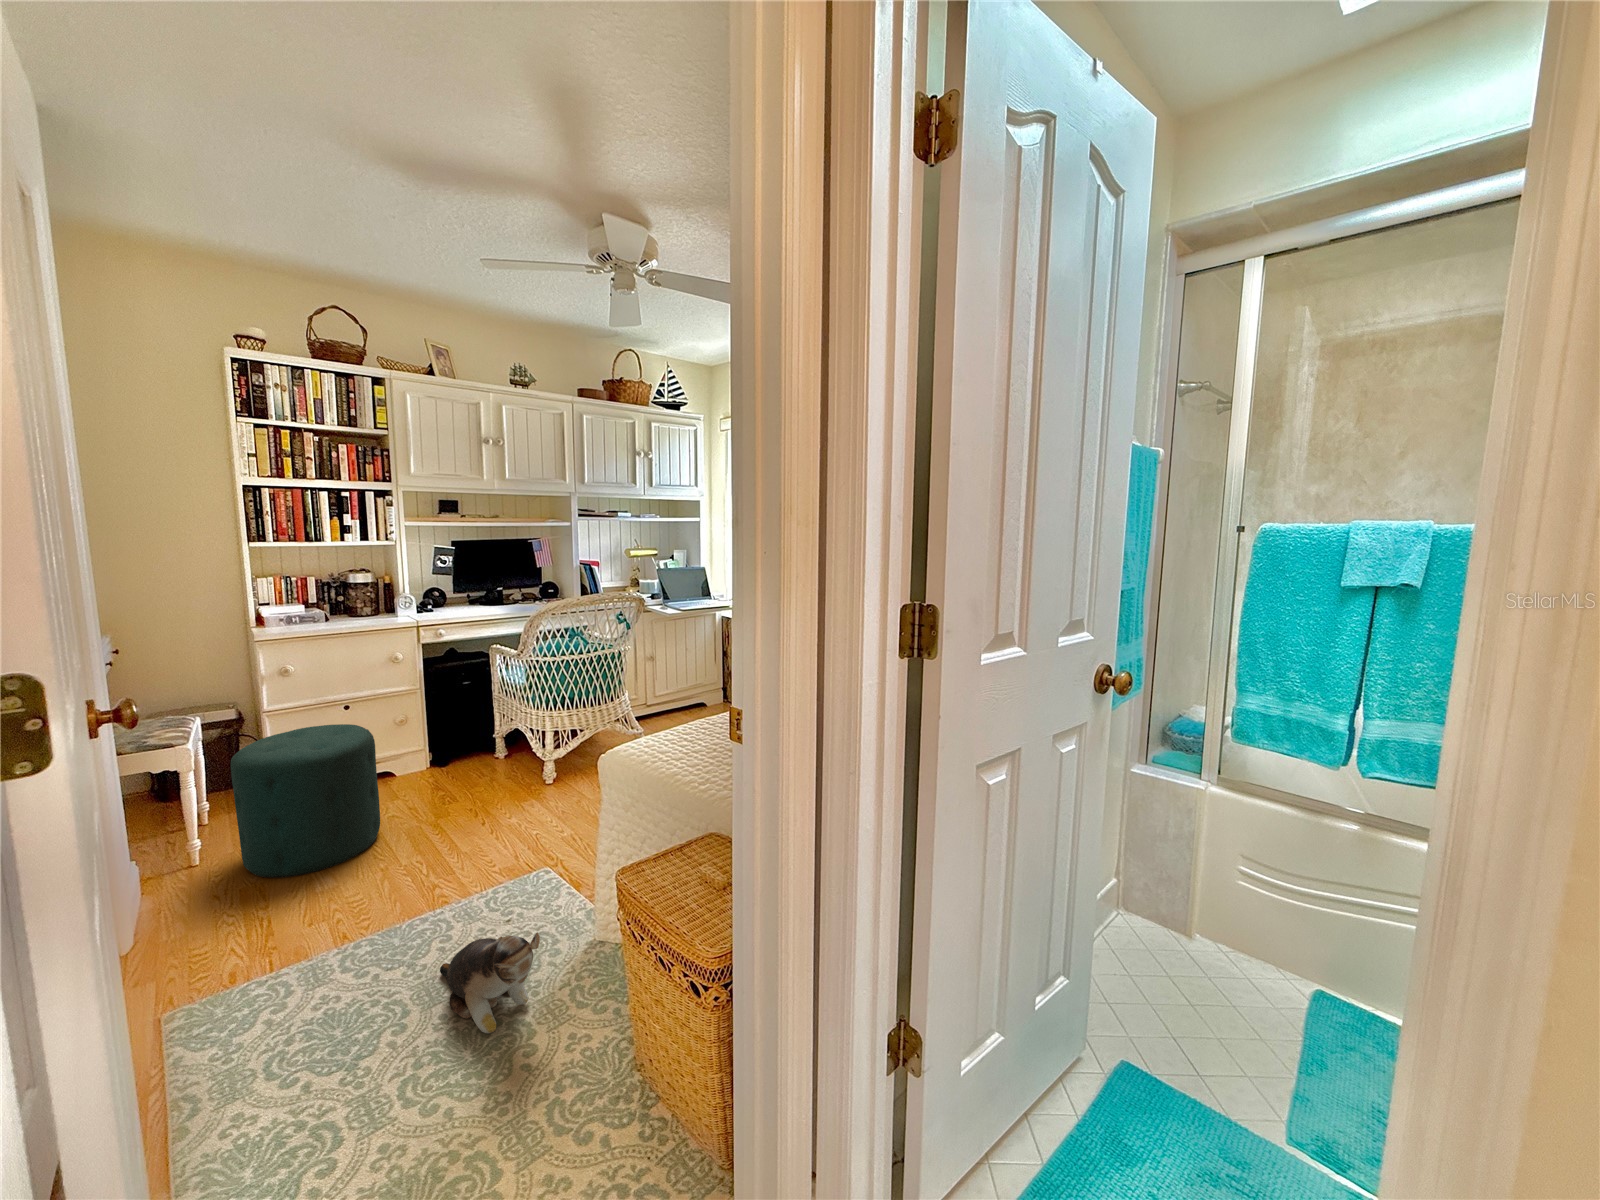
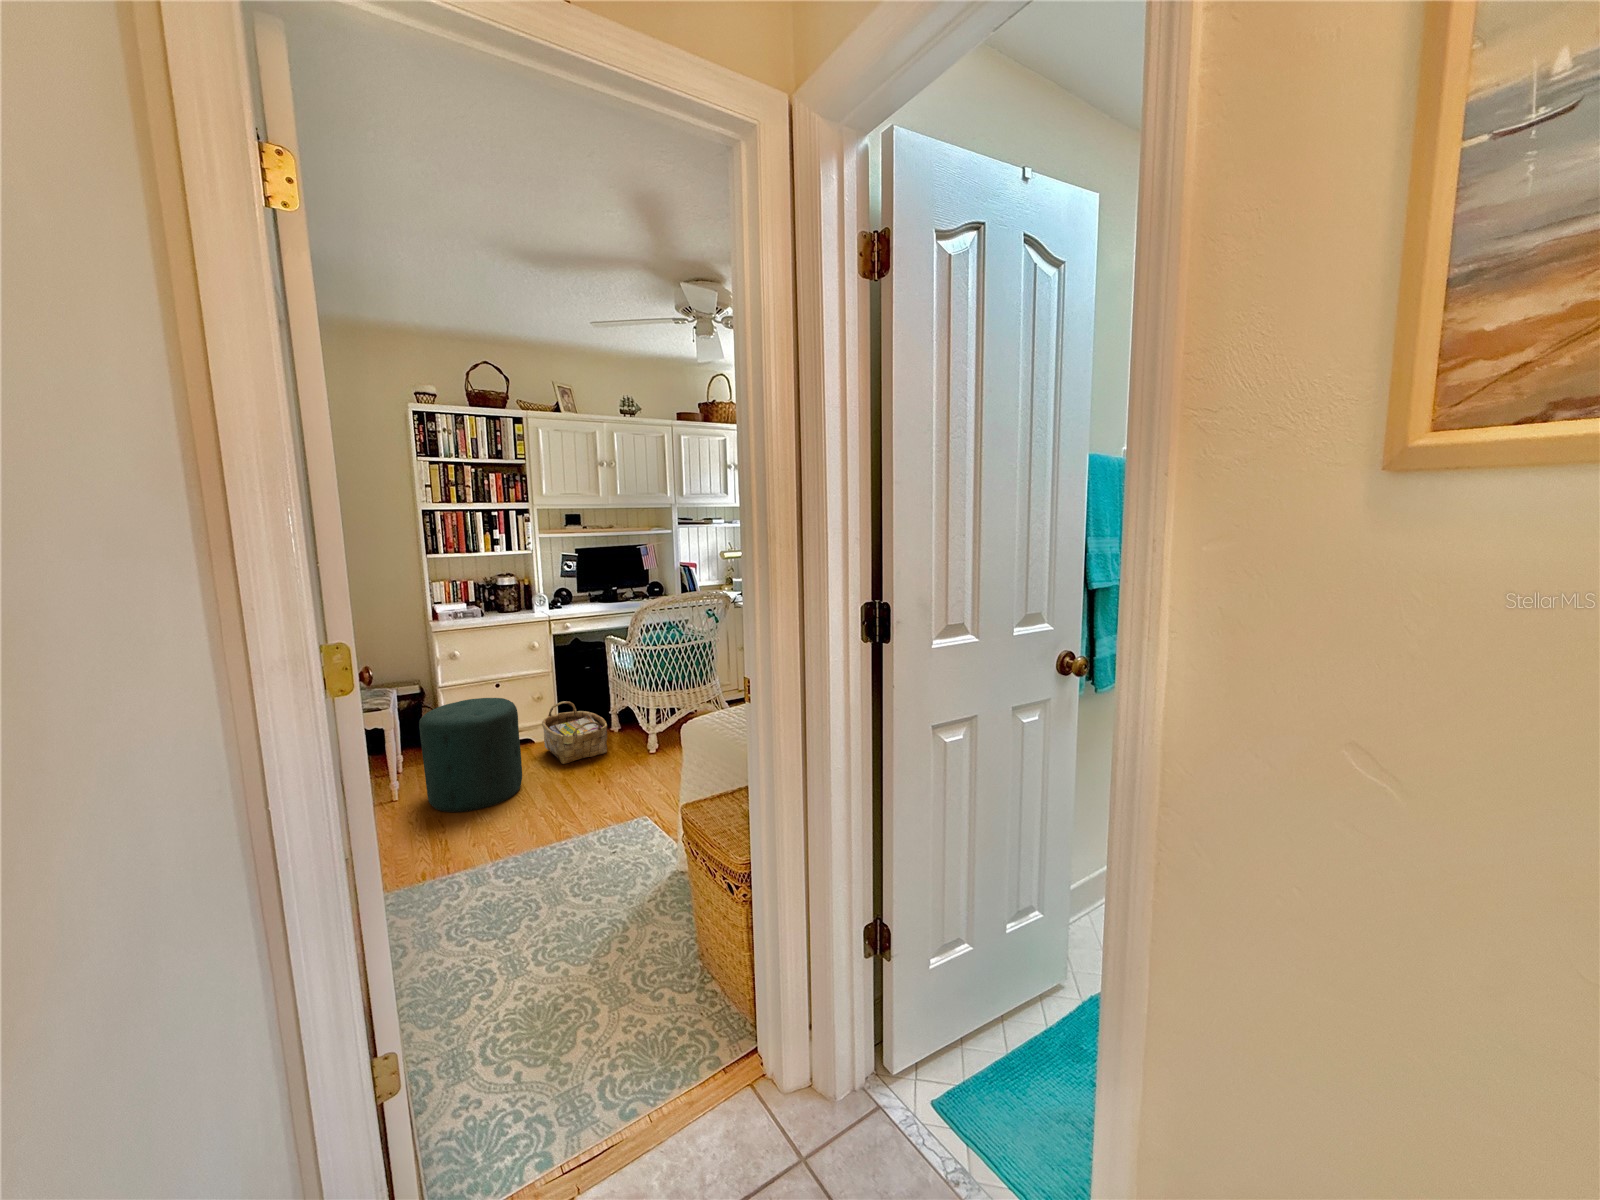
woven basket: none [407,724,493,801] -> present [542,701,607,764]
plush toy: present [440,932,540,1033] -> none [562,853,630,926]

